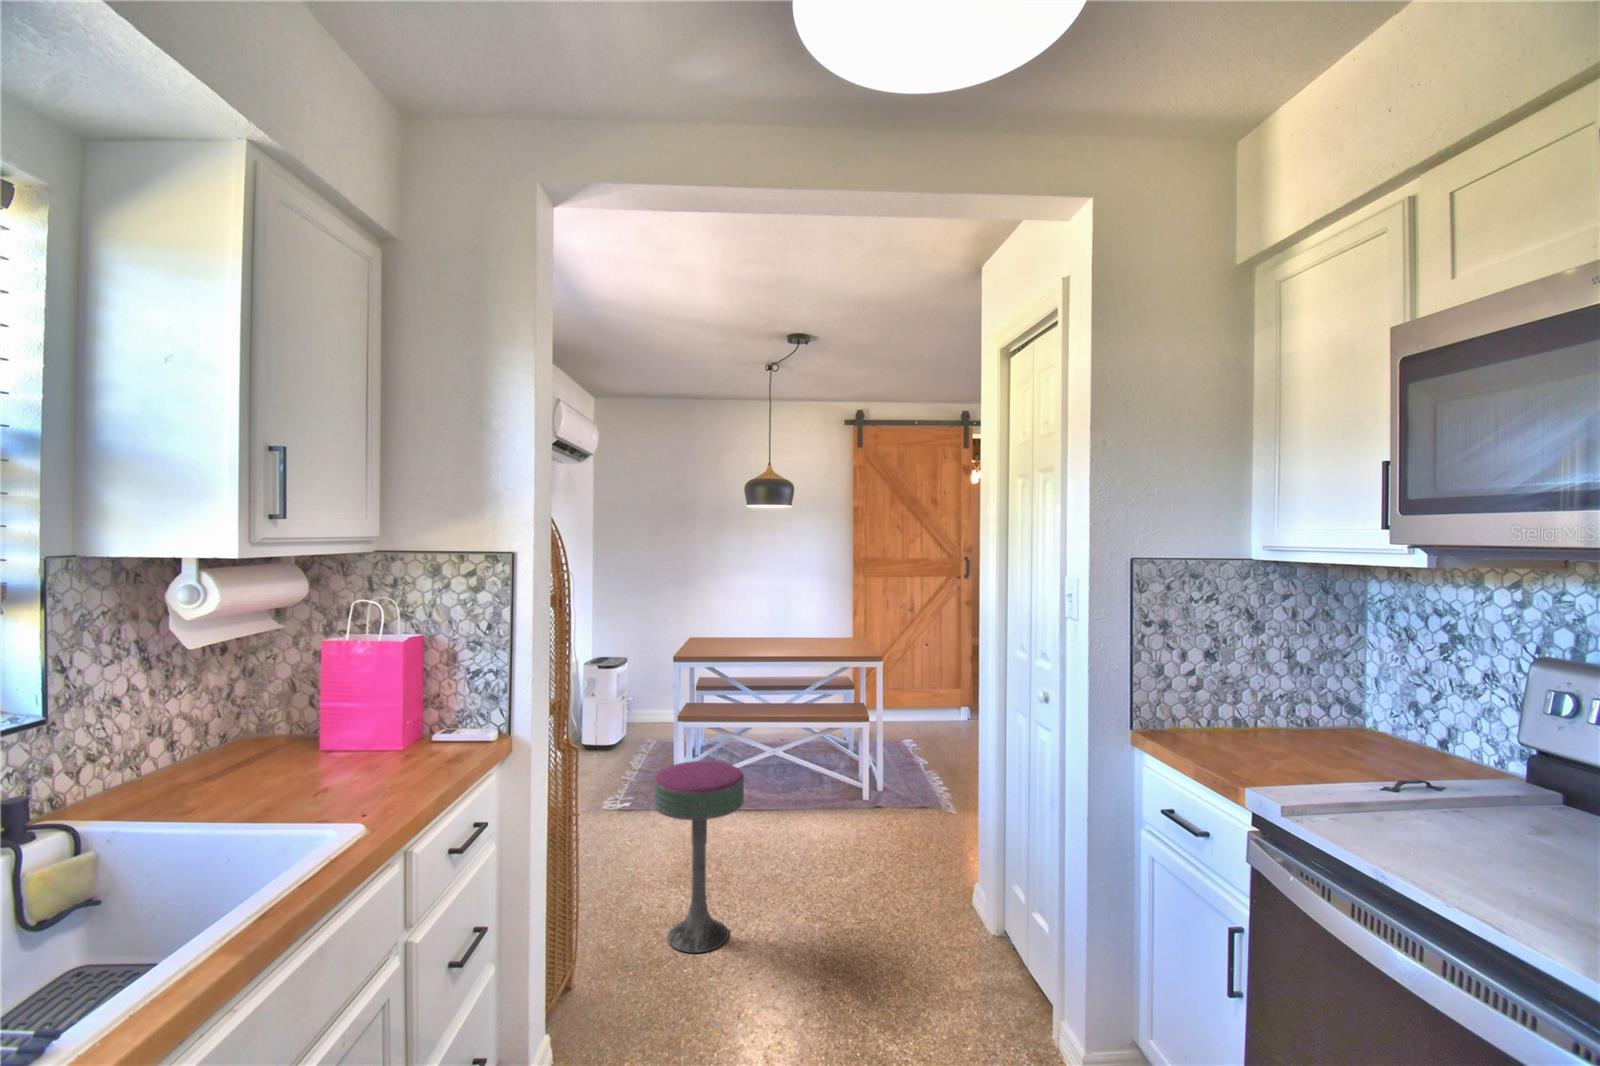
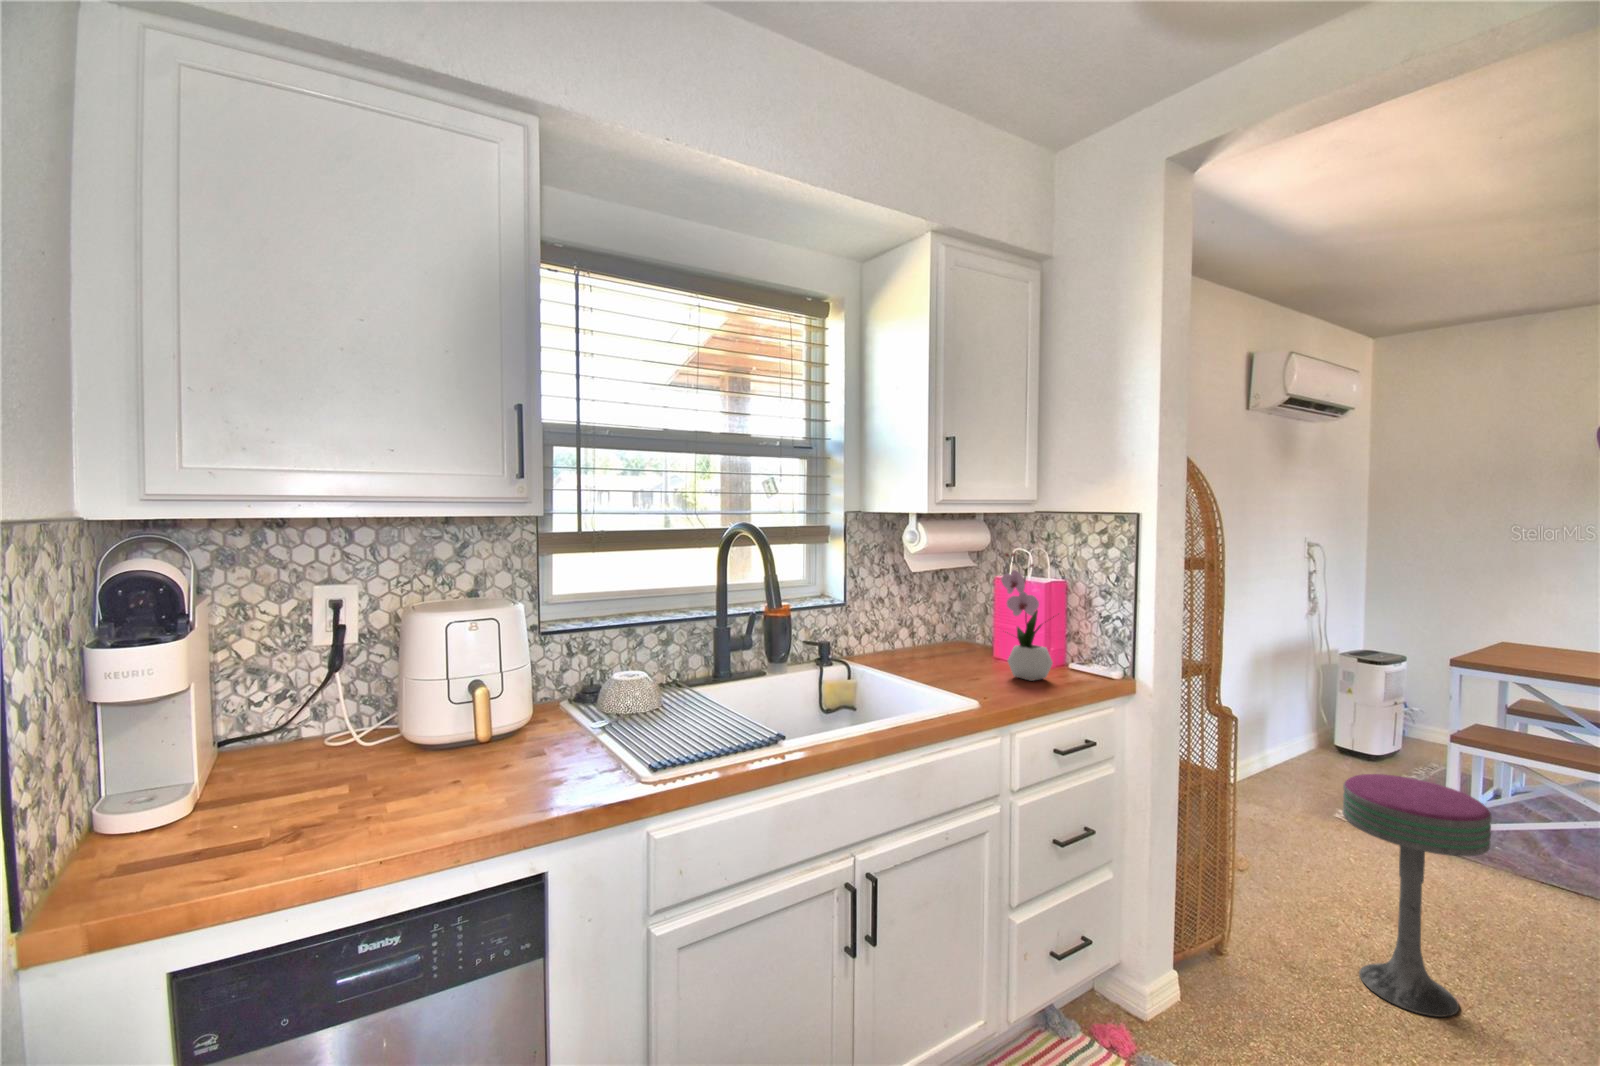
flower arrangement: none [361,608,436,769] -> present [1001,553,1053,681]

